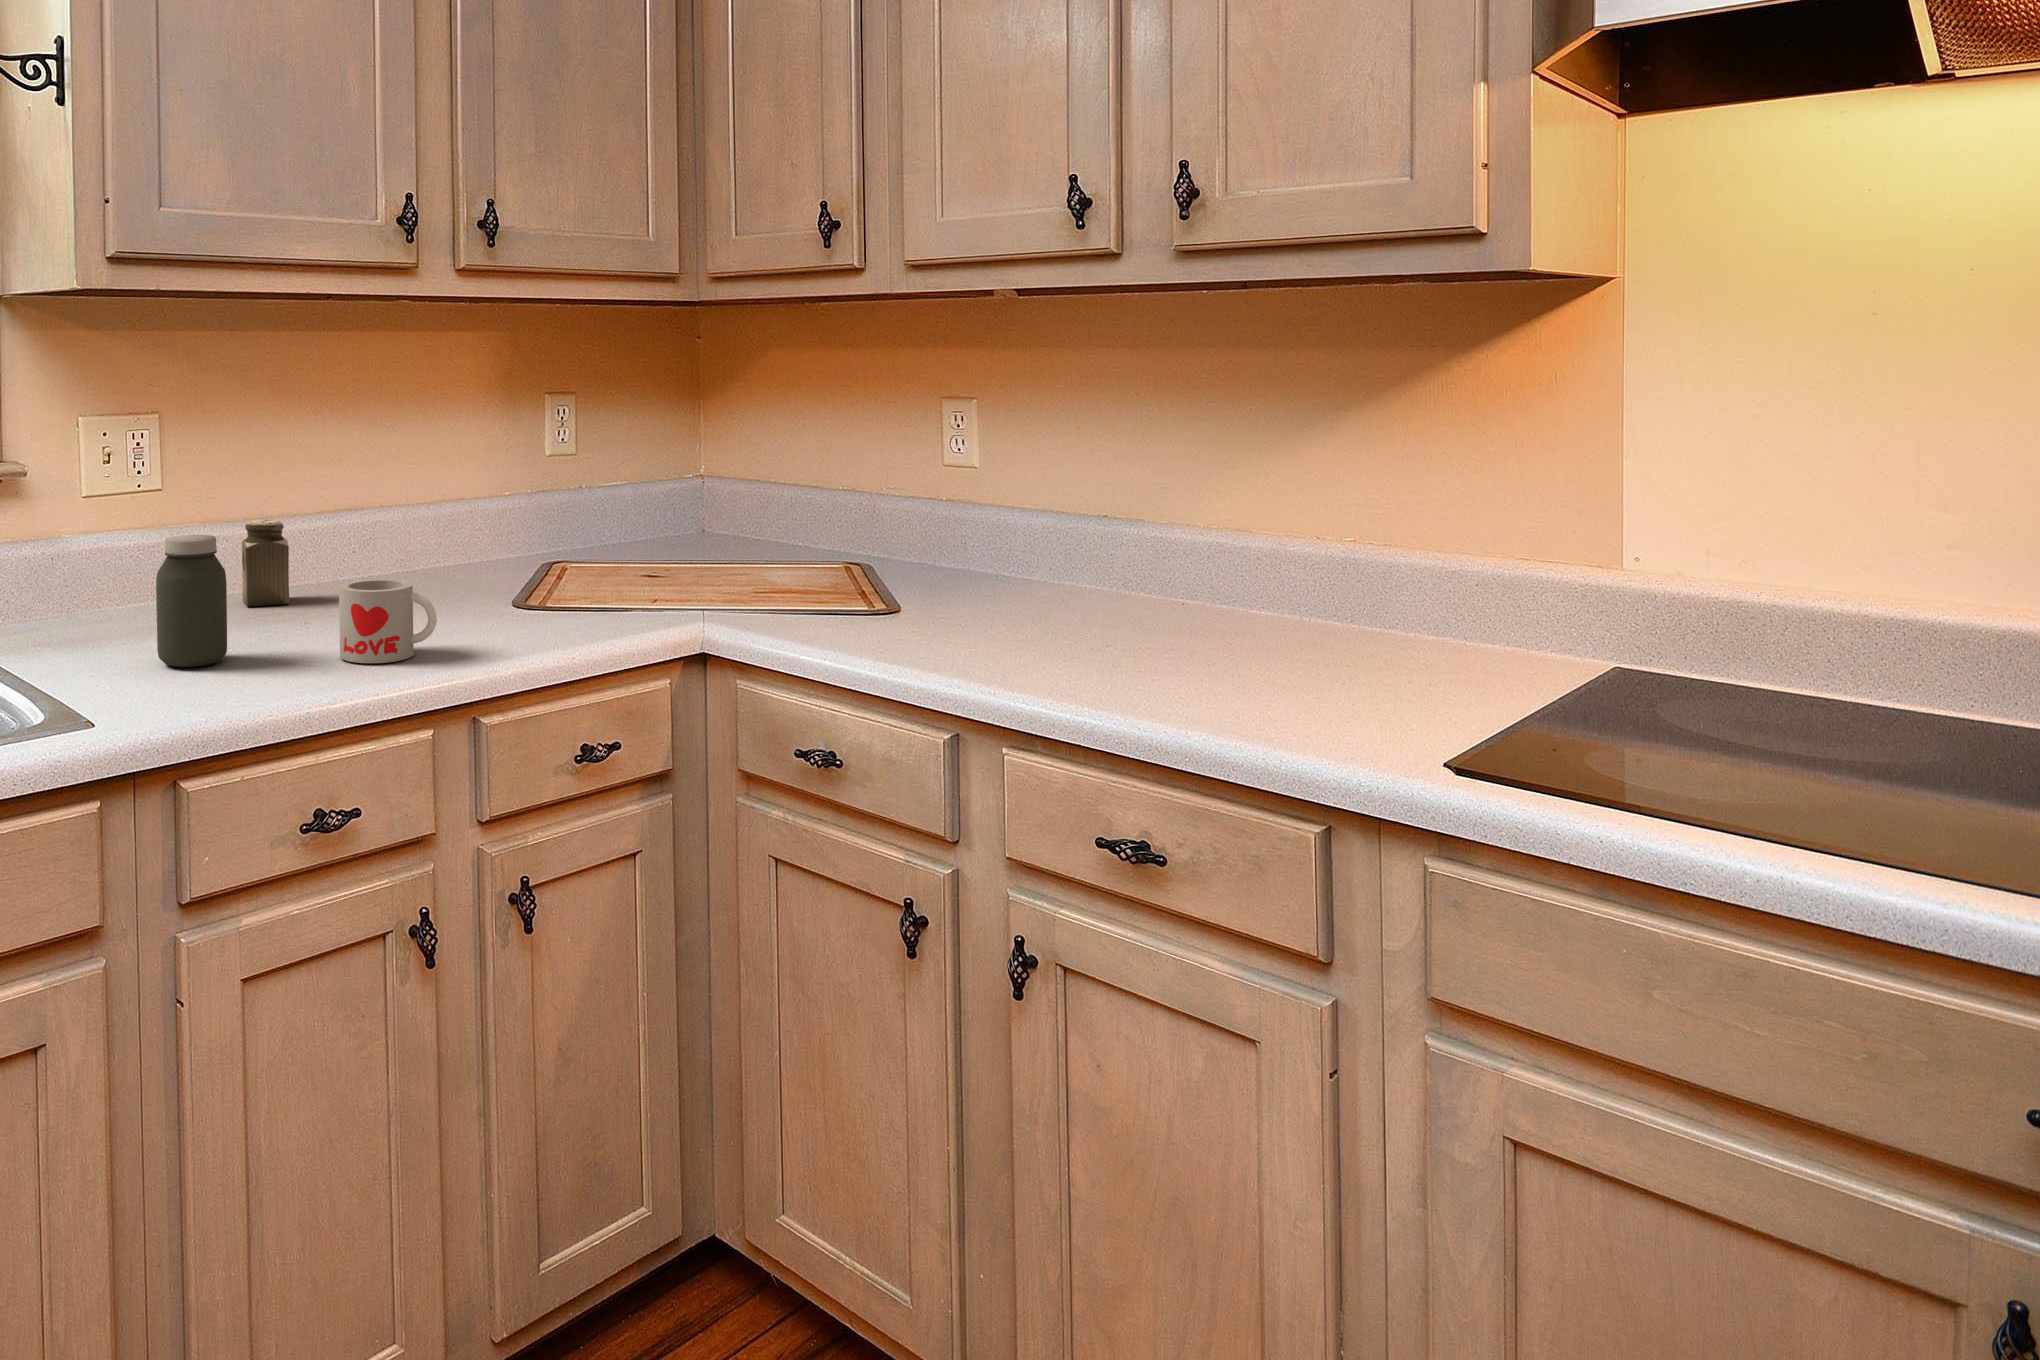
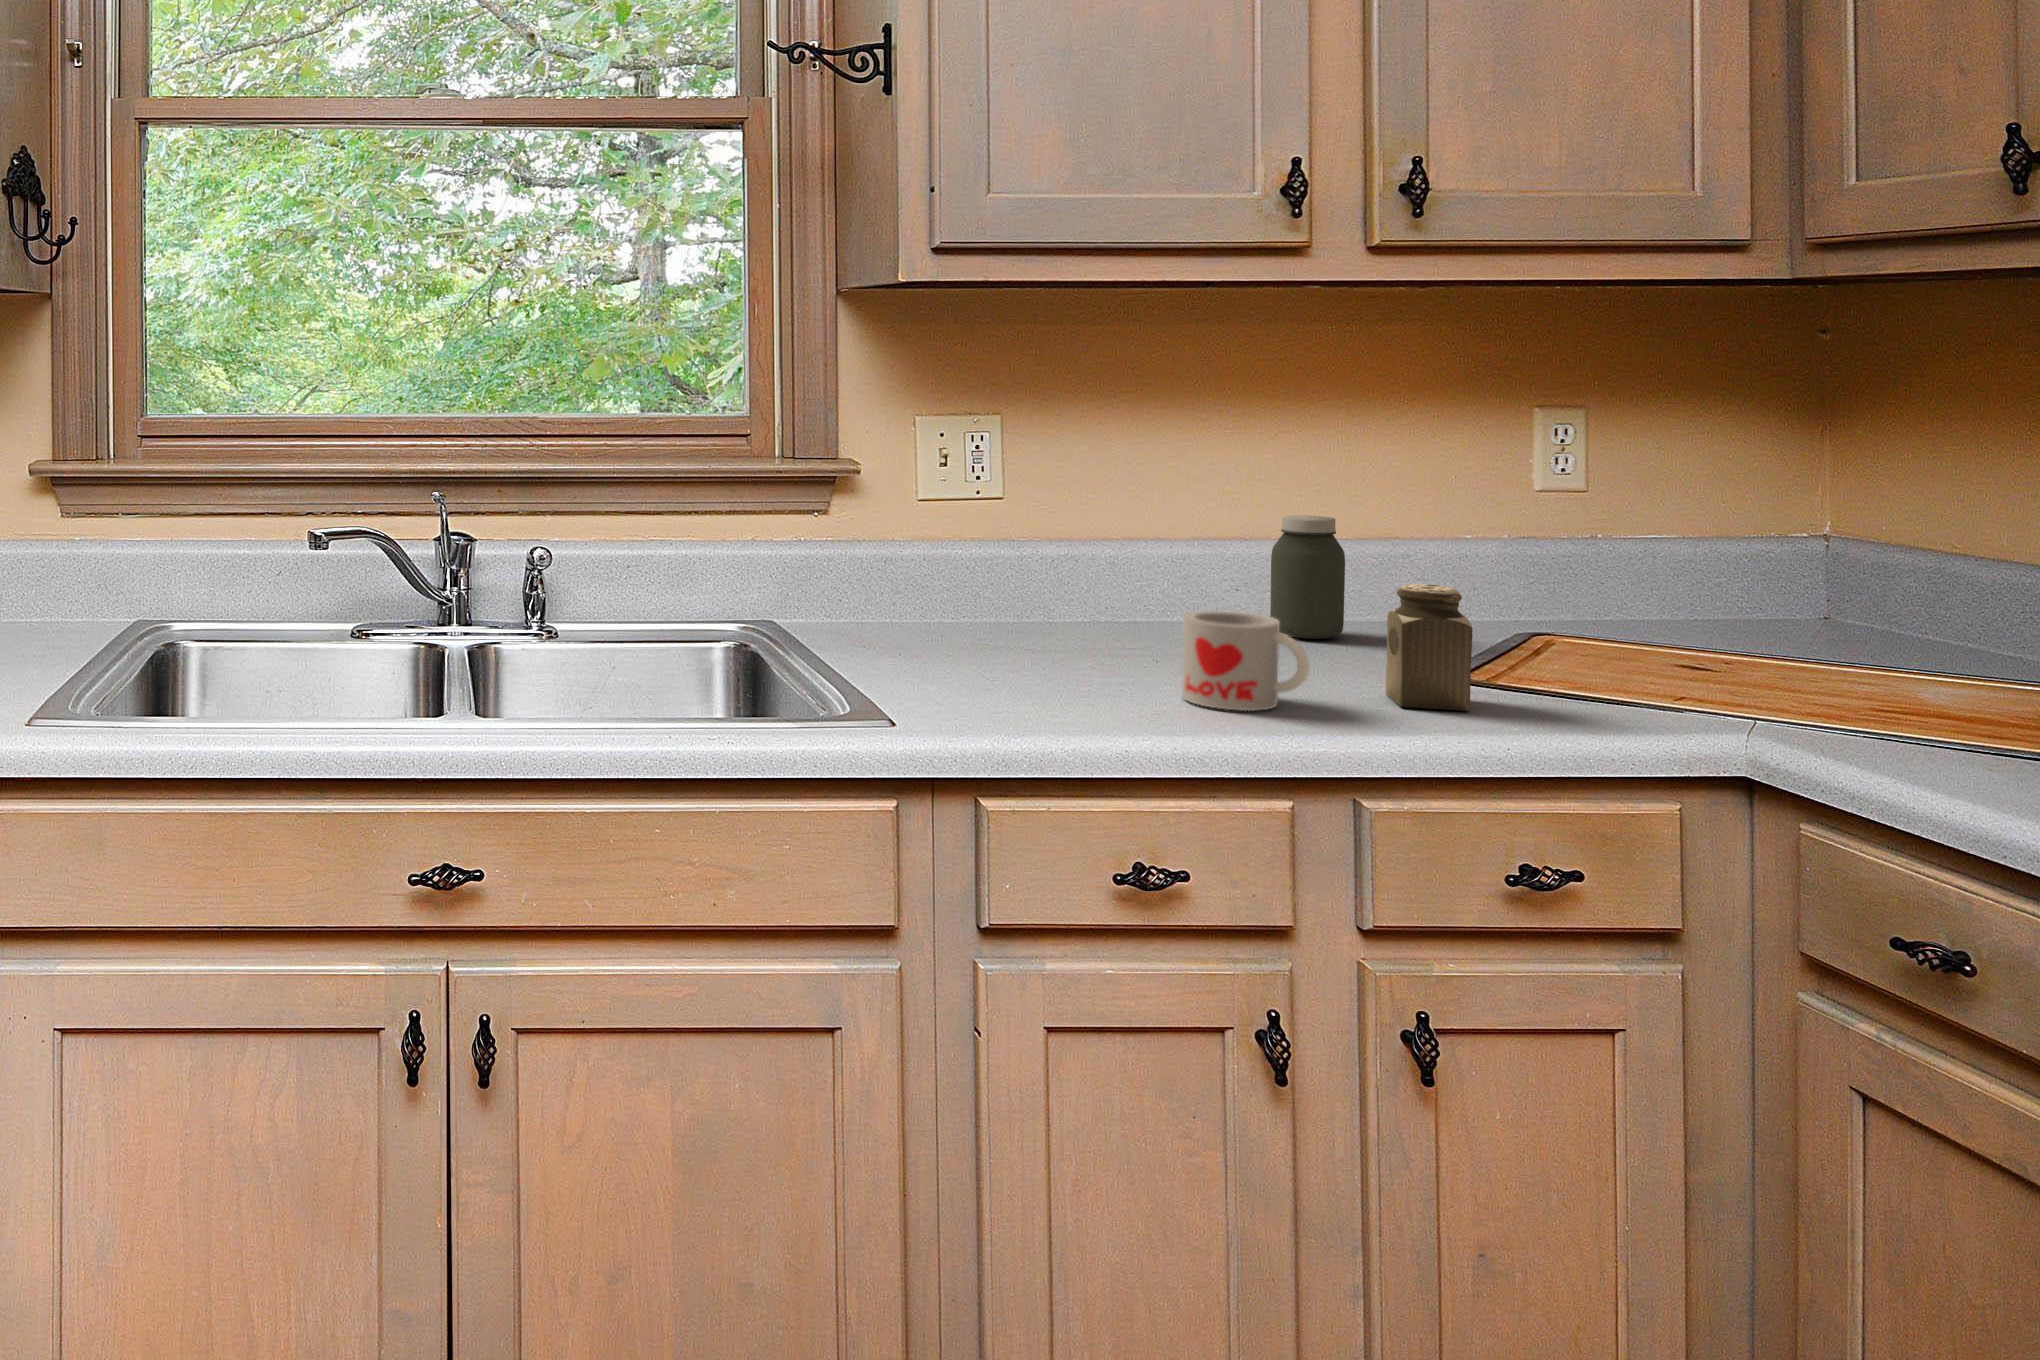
salt shaker: present [242,520,289,606] -> present [1385,584,1473,711]
jar: present [156,535,227,667] -> present [1270,515,1345,639]

